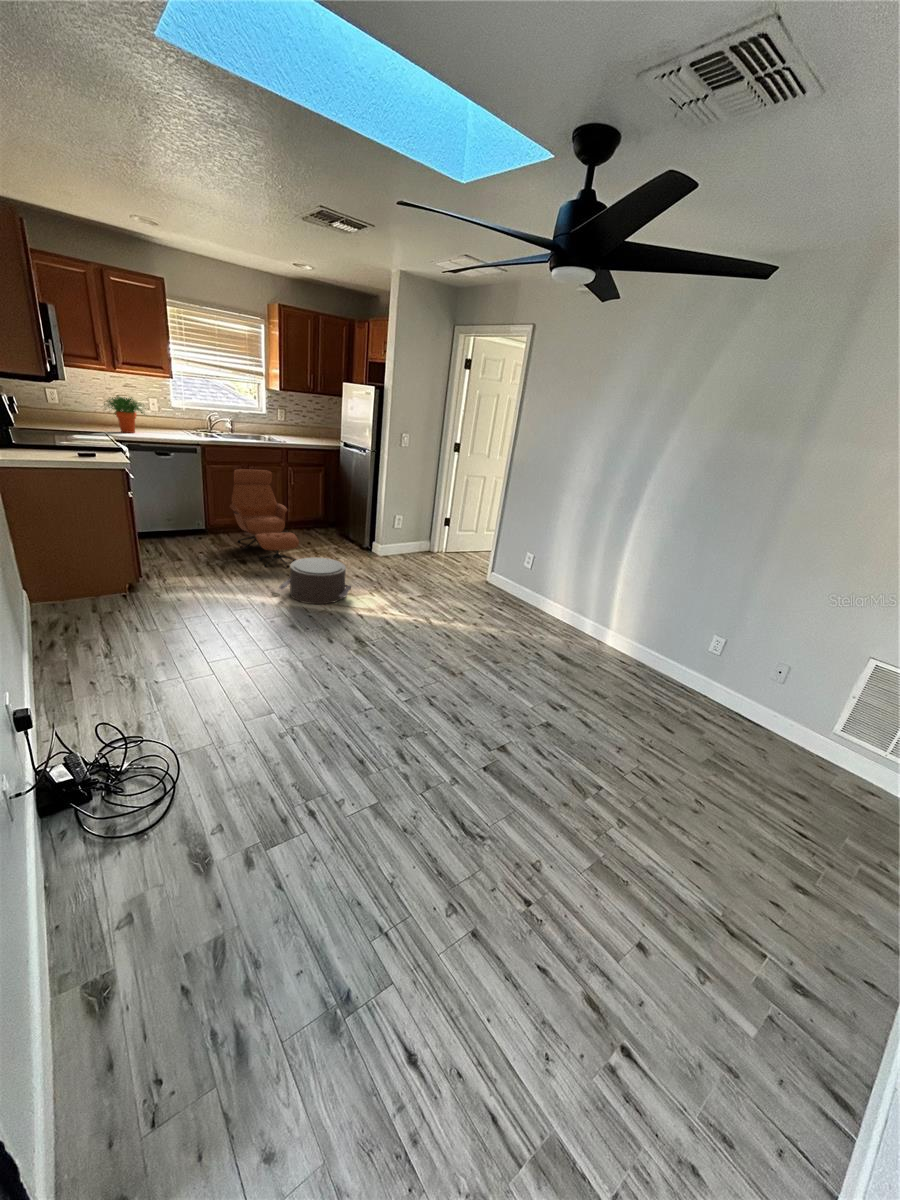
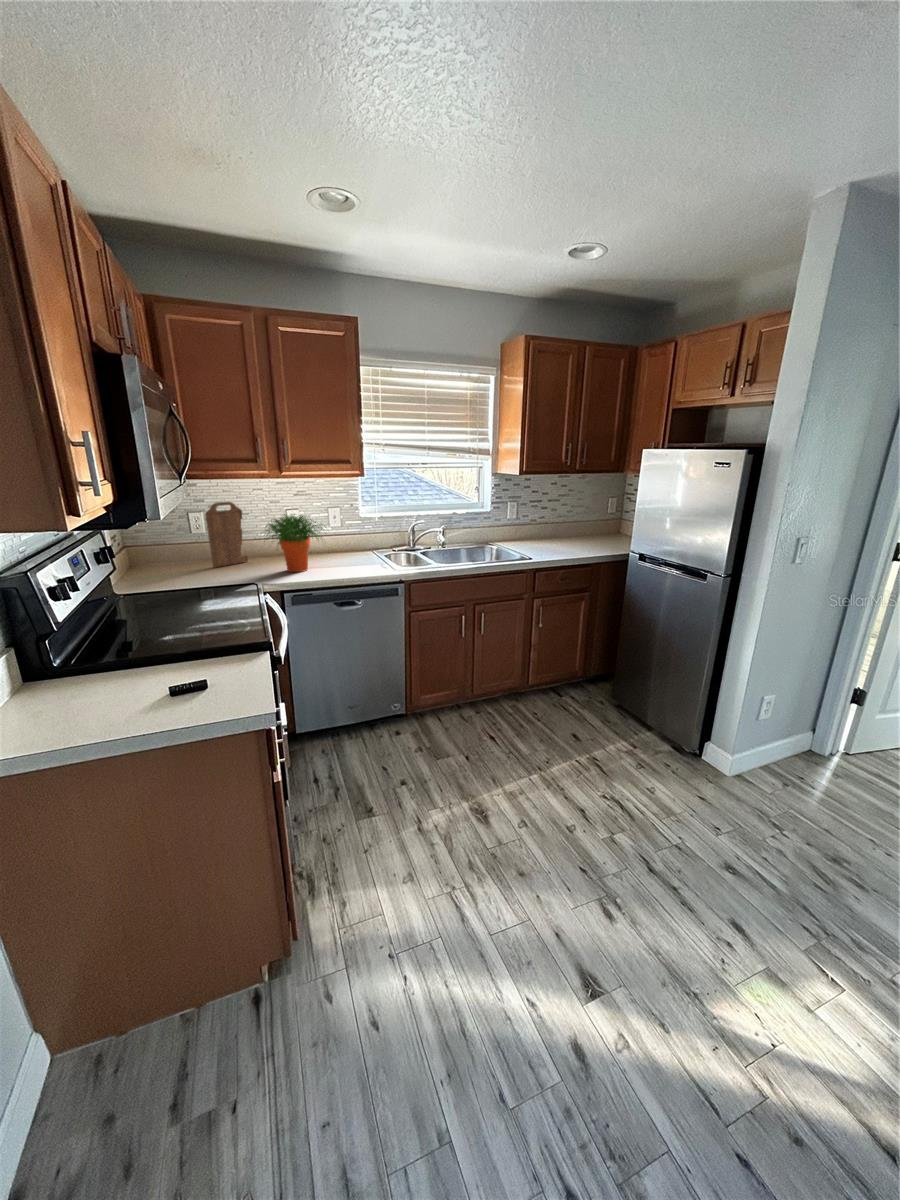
cutting board: none [59,383,90,427] -> present [205,502,248,567]
lounge chair: present [230,469,299,567] -> none [447,610,592,833]
pouf: present [279,558,351,604] -> none [616,878,836,1092]

